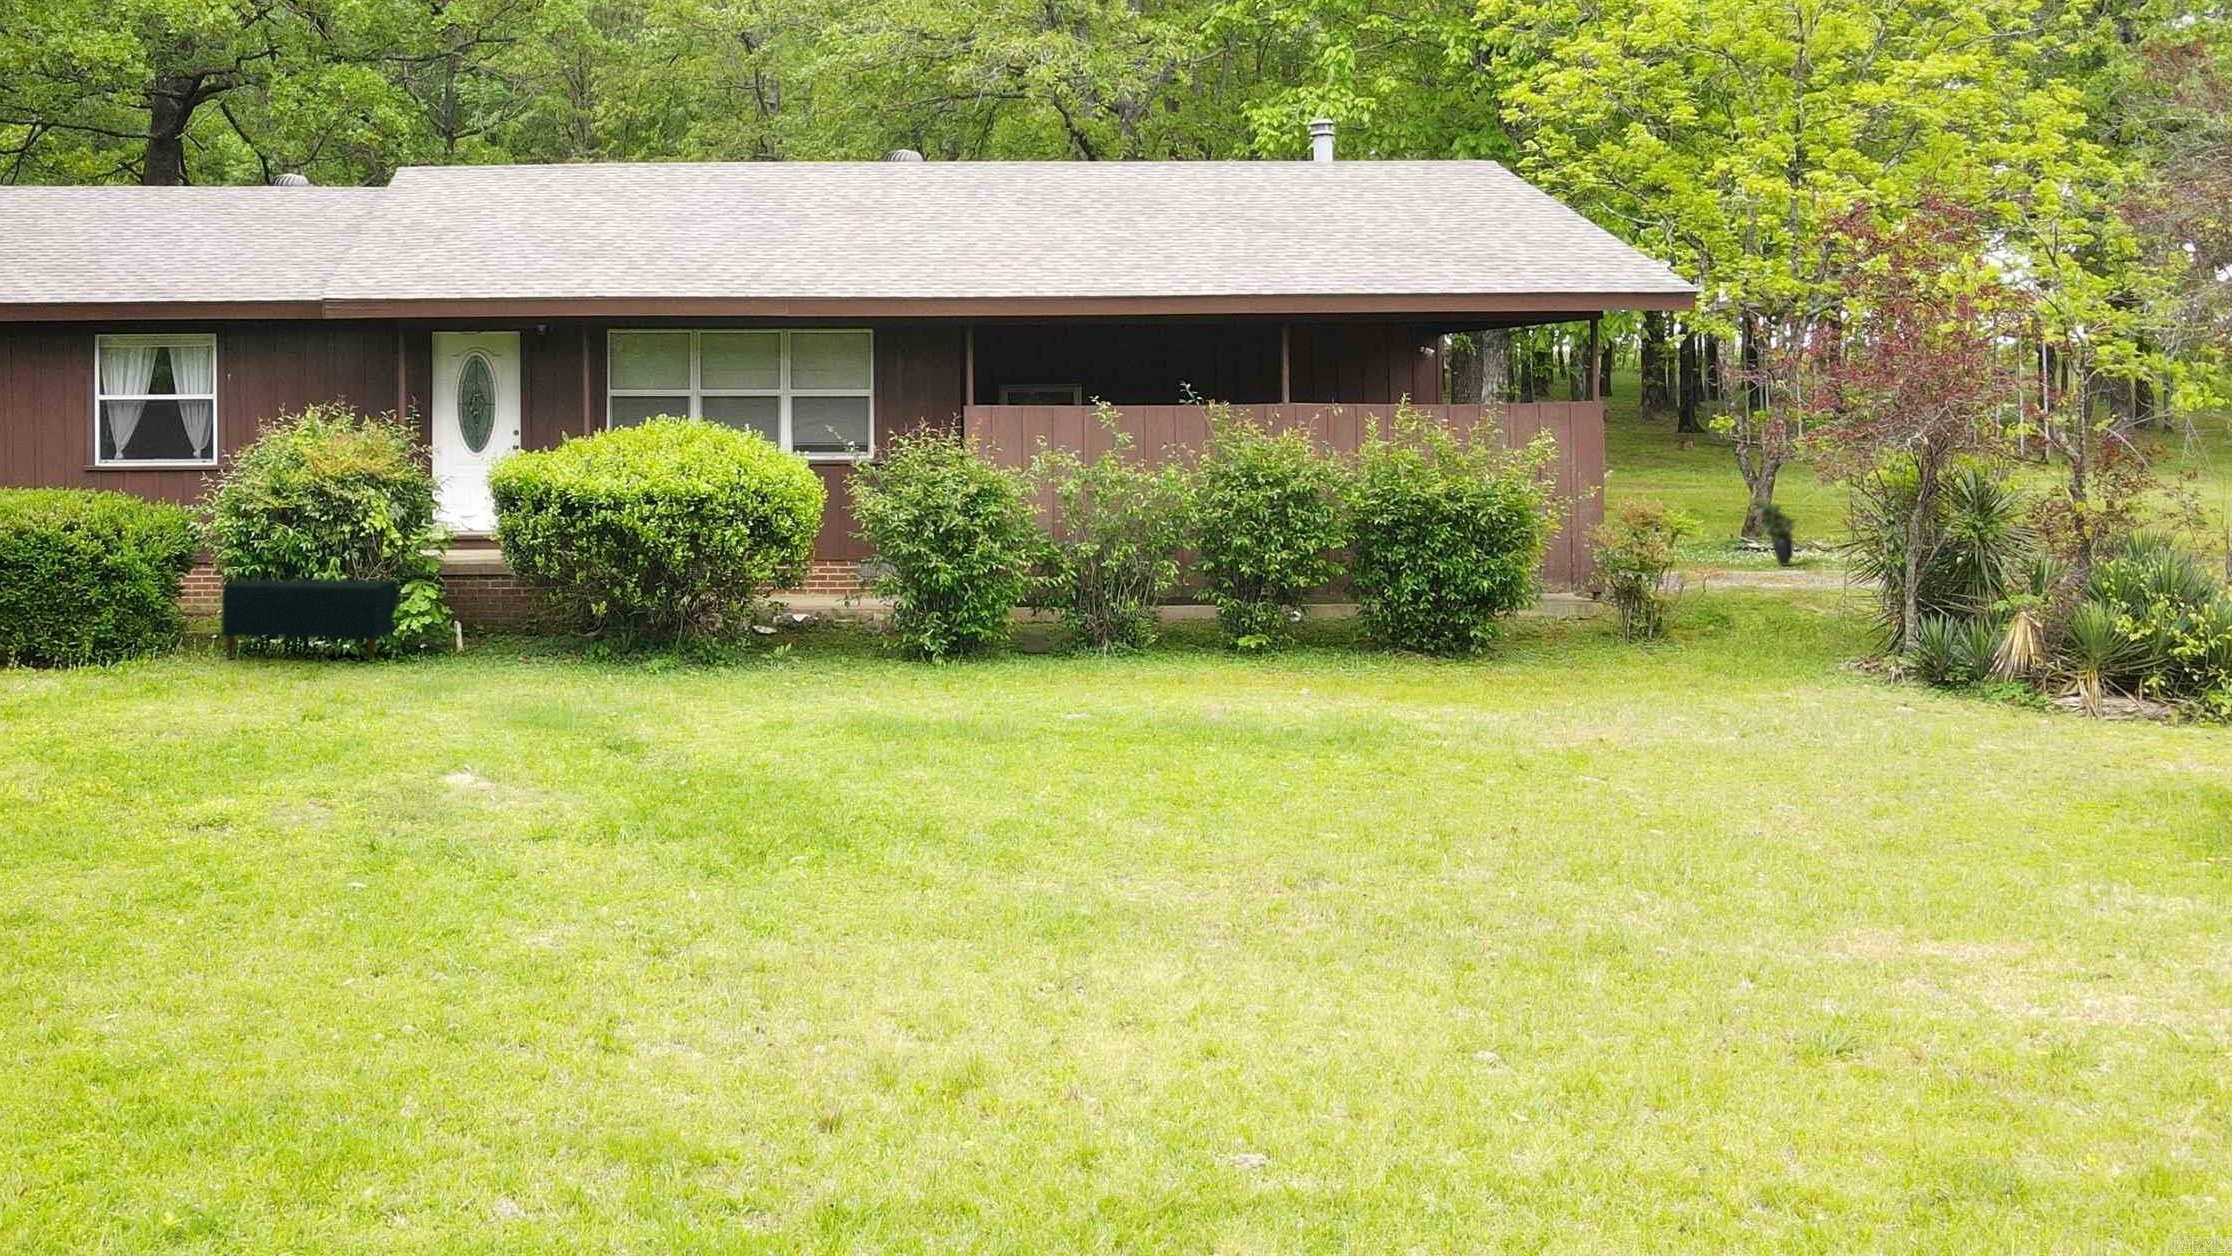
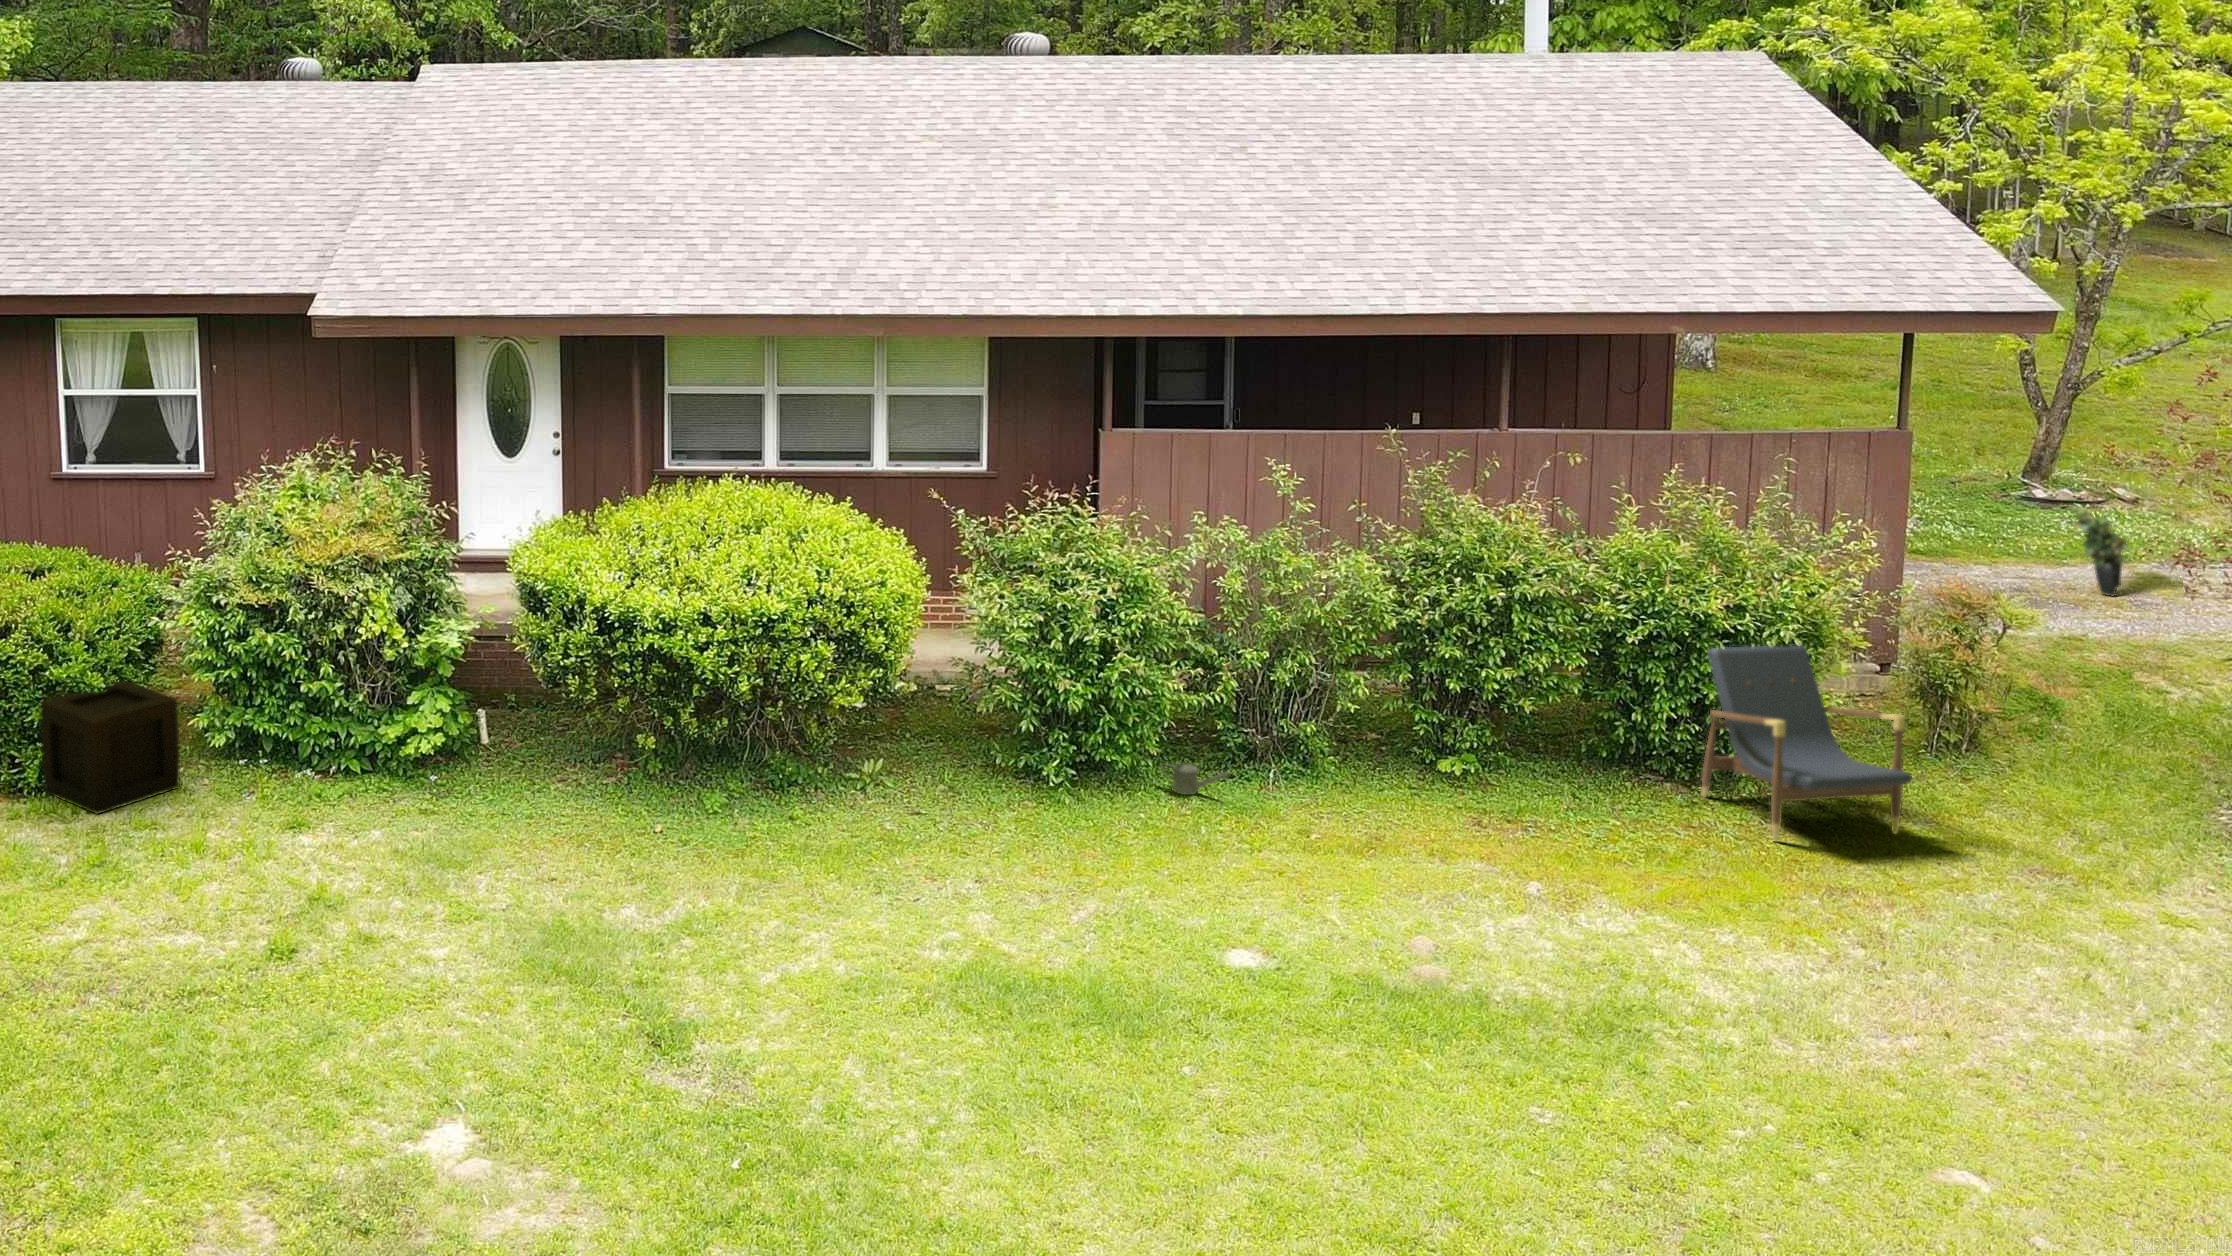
lounge chair: none [1437,530,1590,666] -> present [1702,644,1912,841]
wooden crate: none [95,574,212,666] -> present [40,680,180,814]
bench: present [221,579,398,662] -> none [189,686,403,810]

